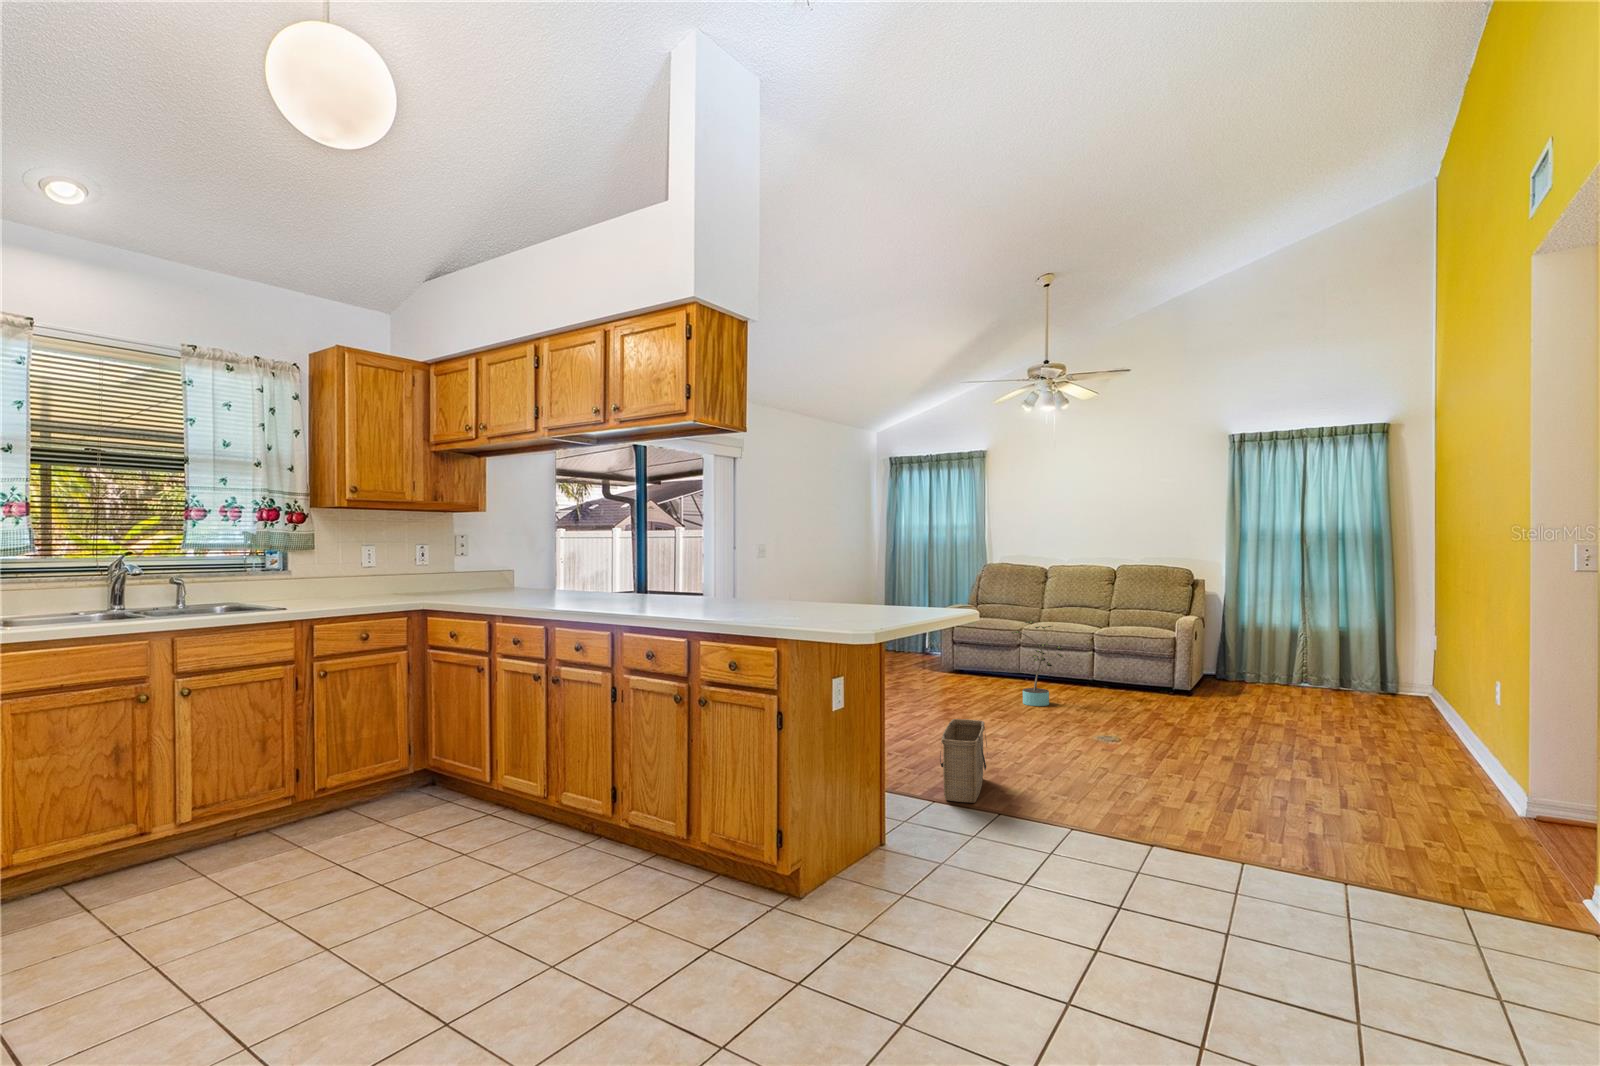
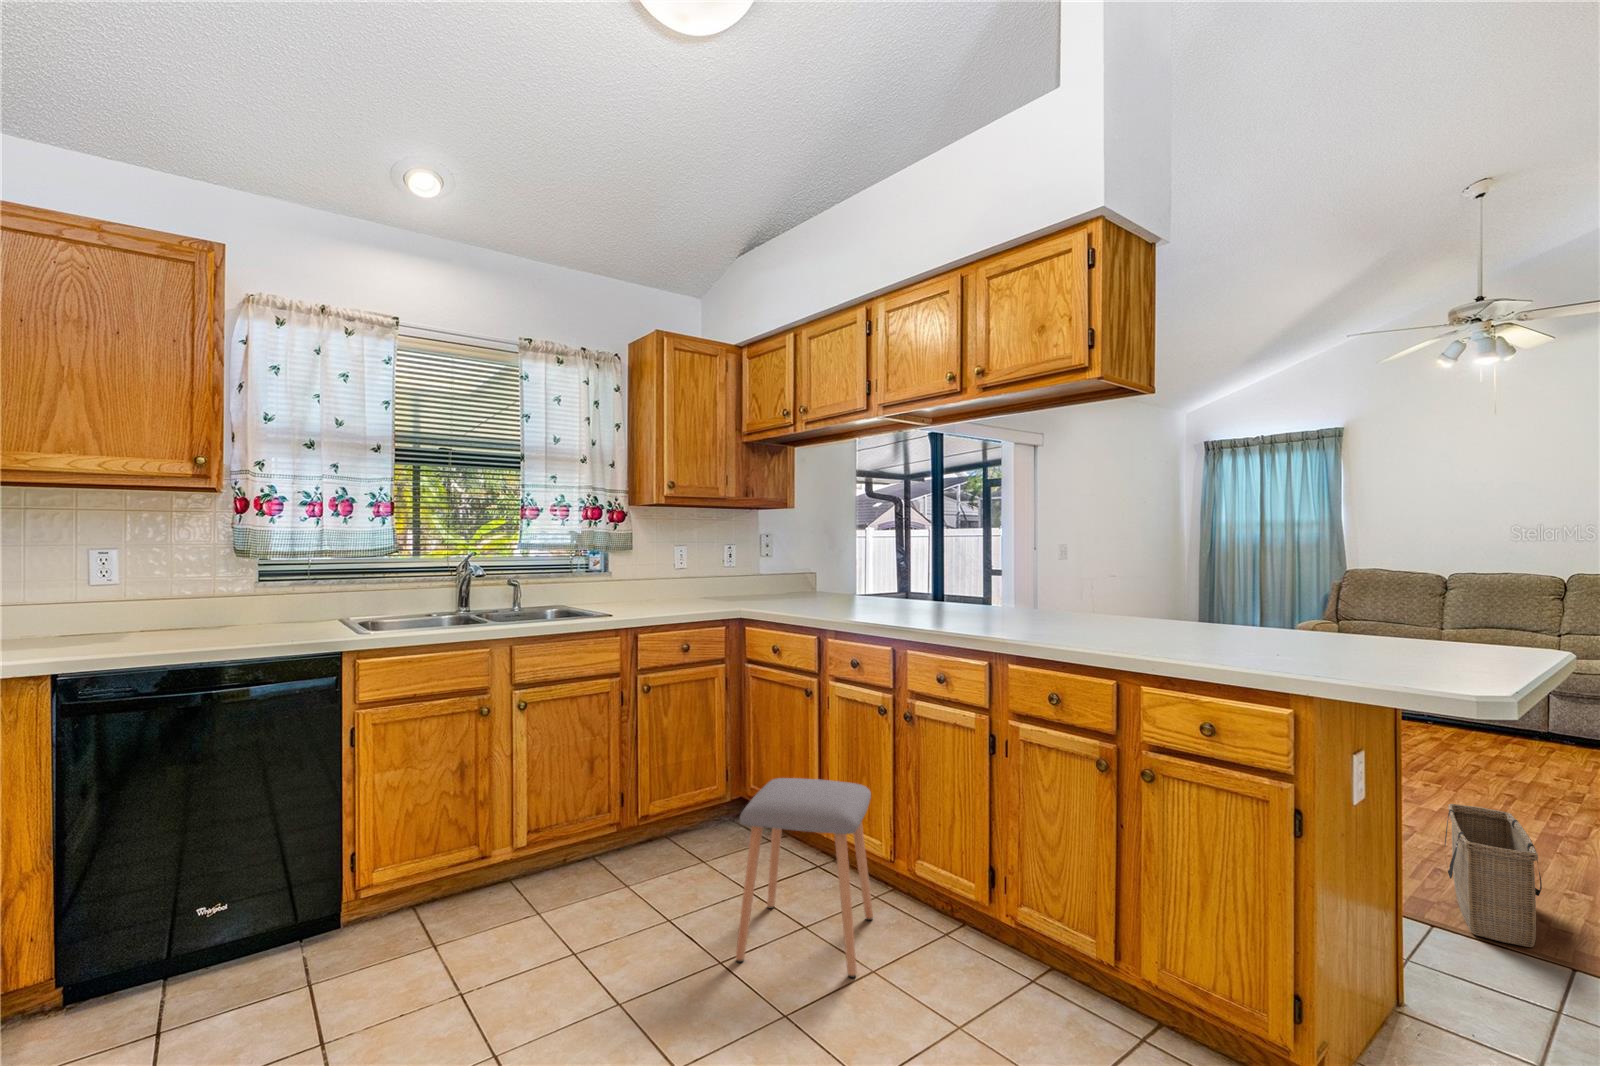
potted plant: present [1012,621,1062,706] -> none [1458,655,1554,776]
stool: none [395,735,524,884] -> present [736,778,873,978]

